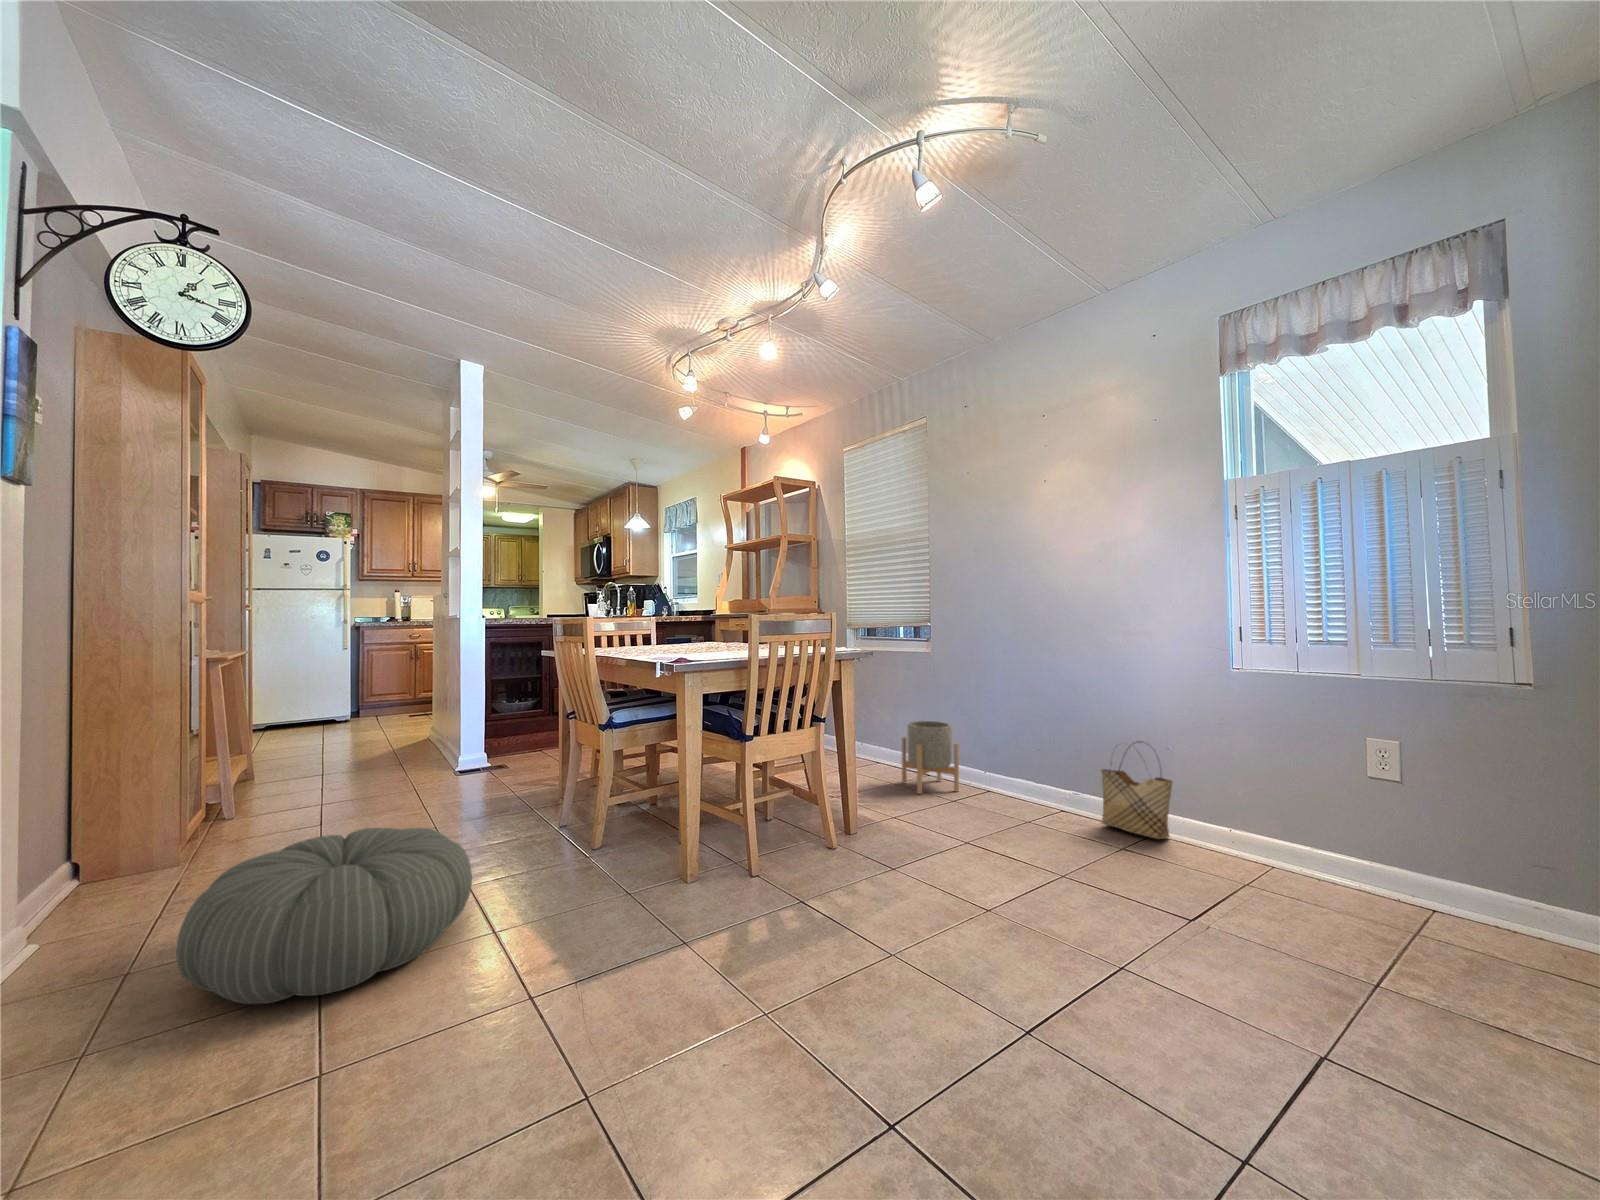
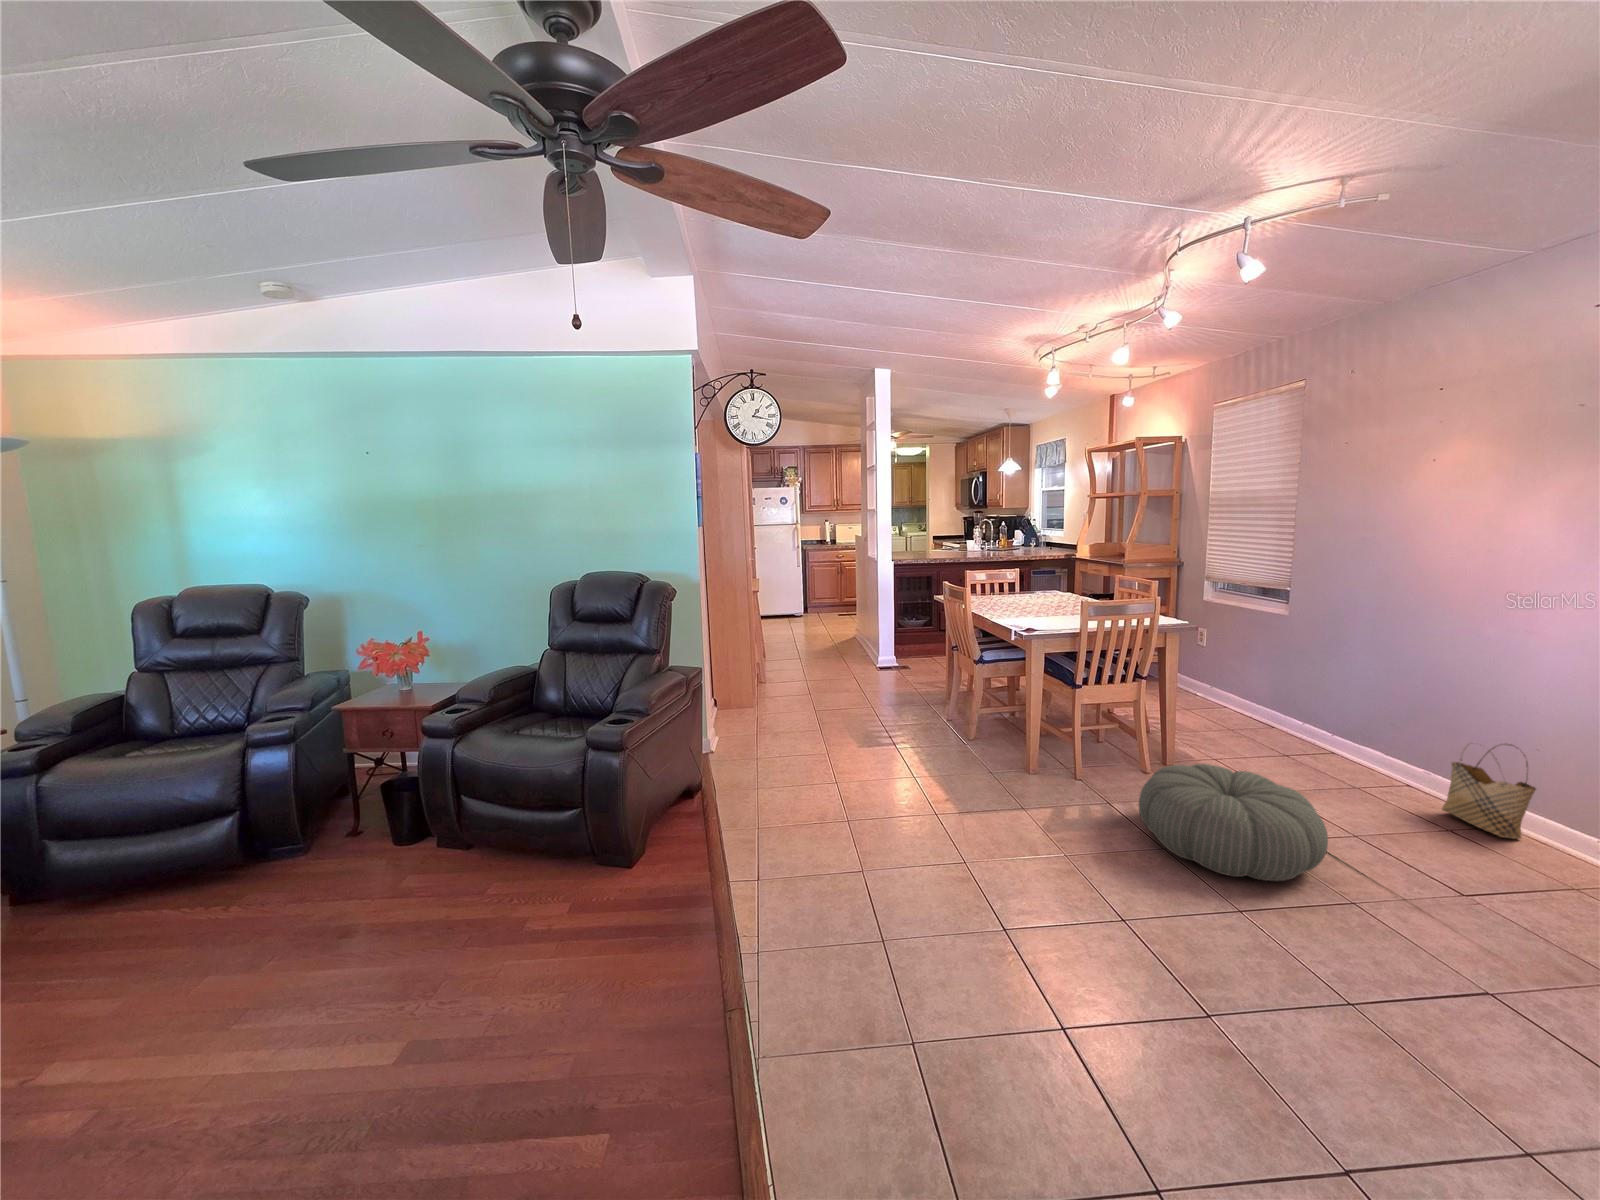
planter: present [902,721,959,794] -> none [1240,681,1305,751]
pouf: present [176,828,472,1004] -> present [1139,764,1328,881]

